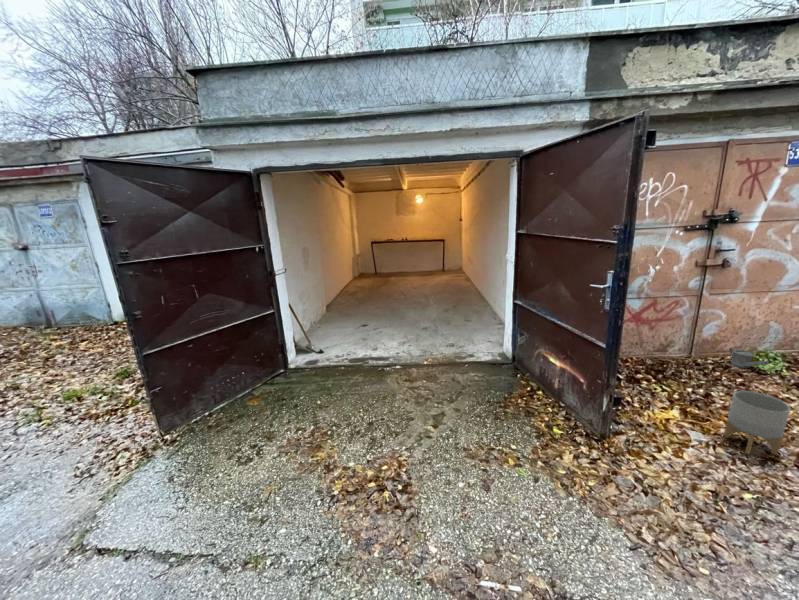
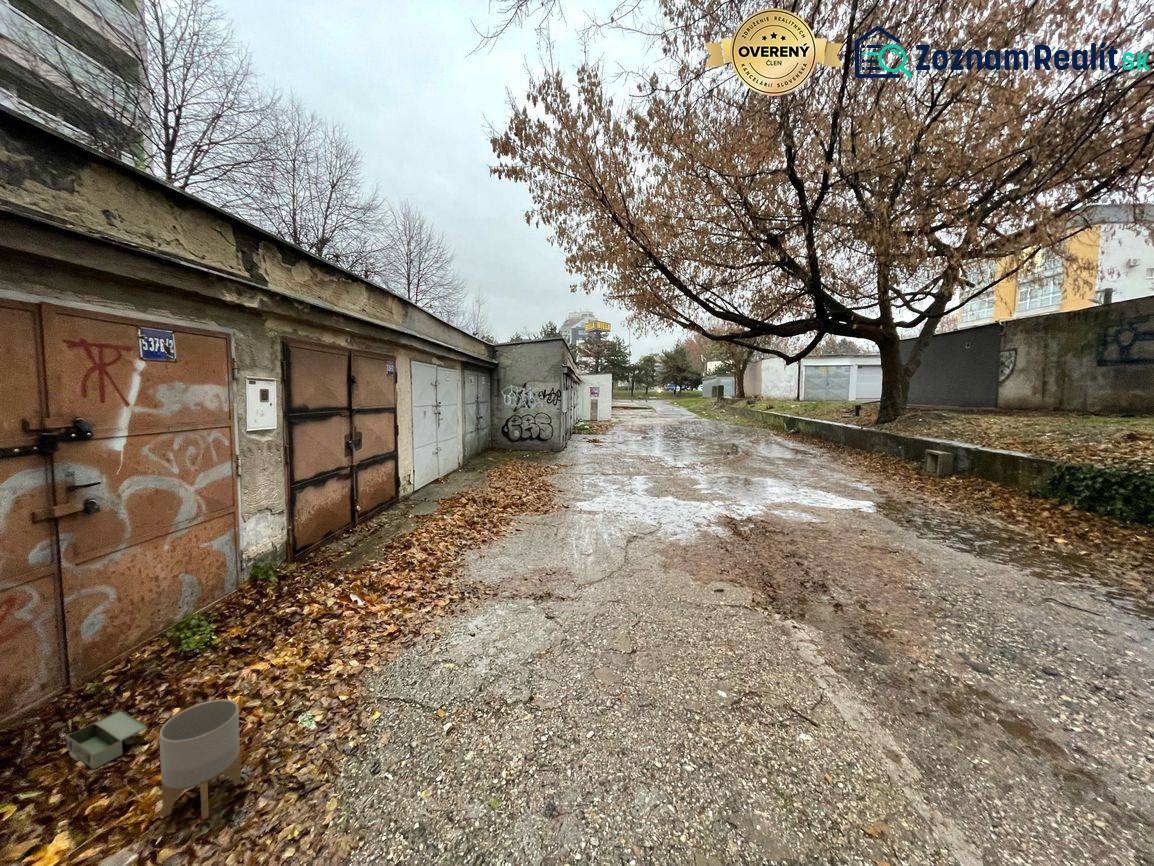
watering can: present [729,348,769,368] -> none [135,633,193,665]
toolbox: none [684,375,726,398] -> present [67,711,147,769]

